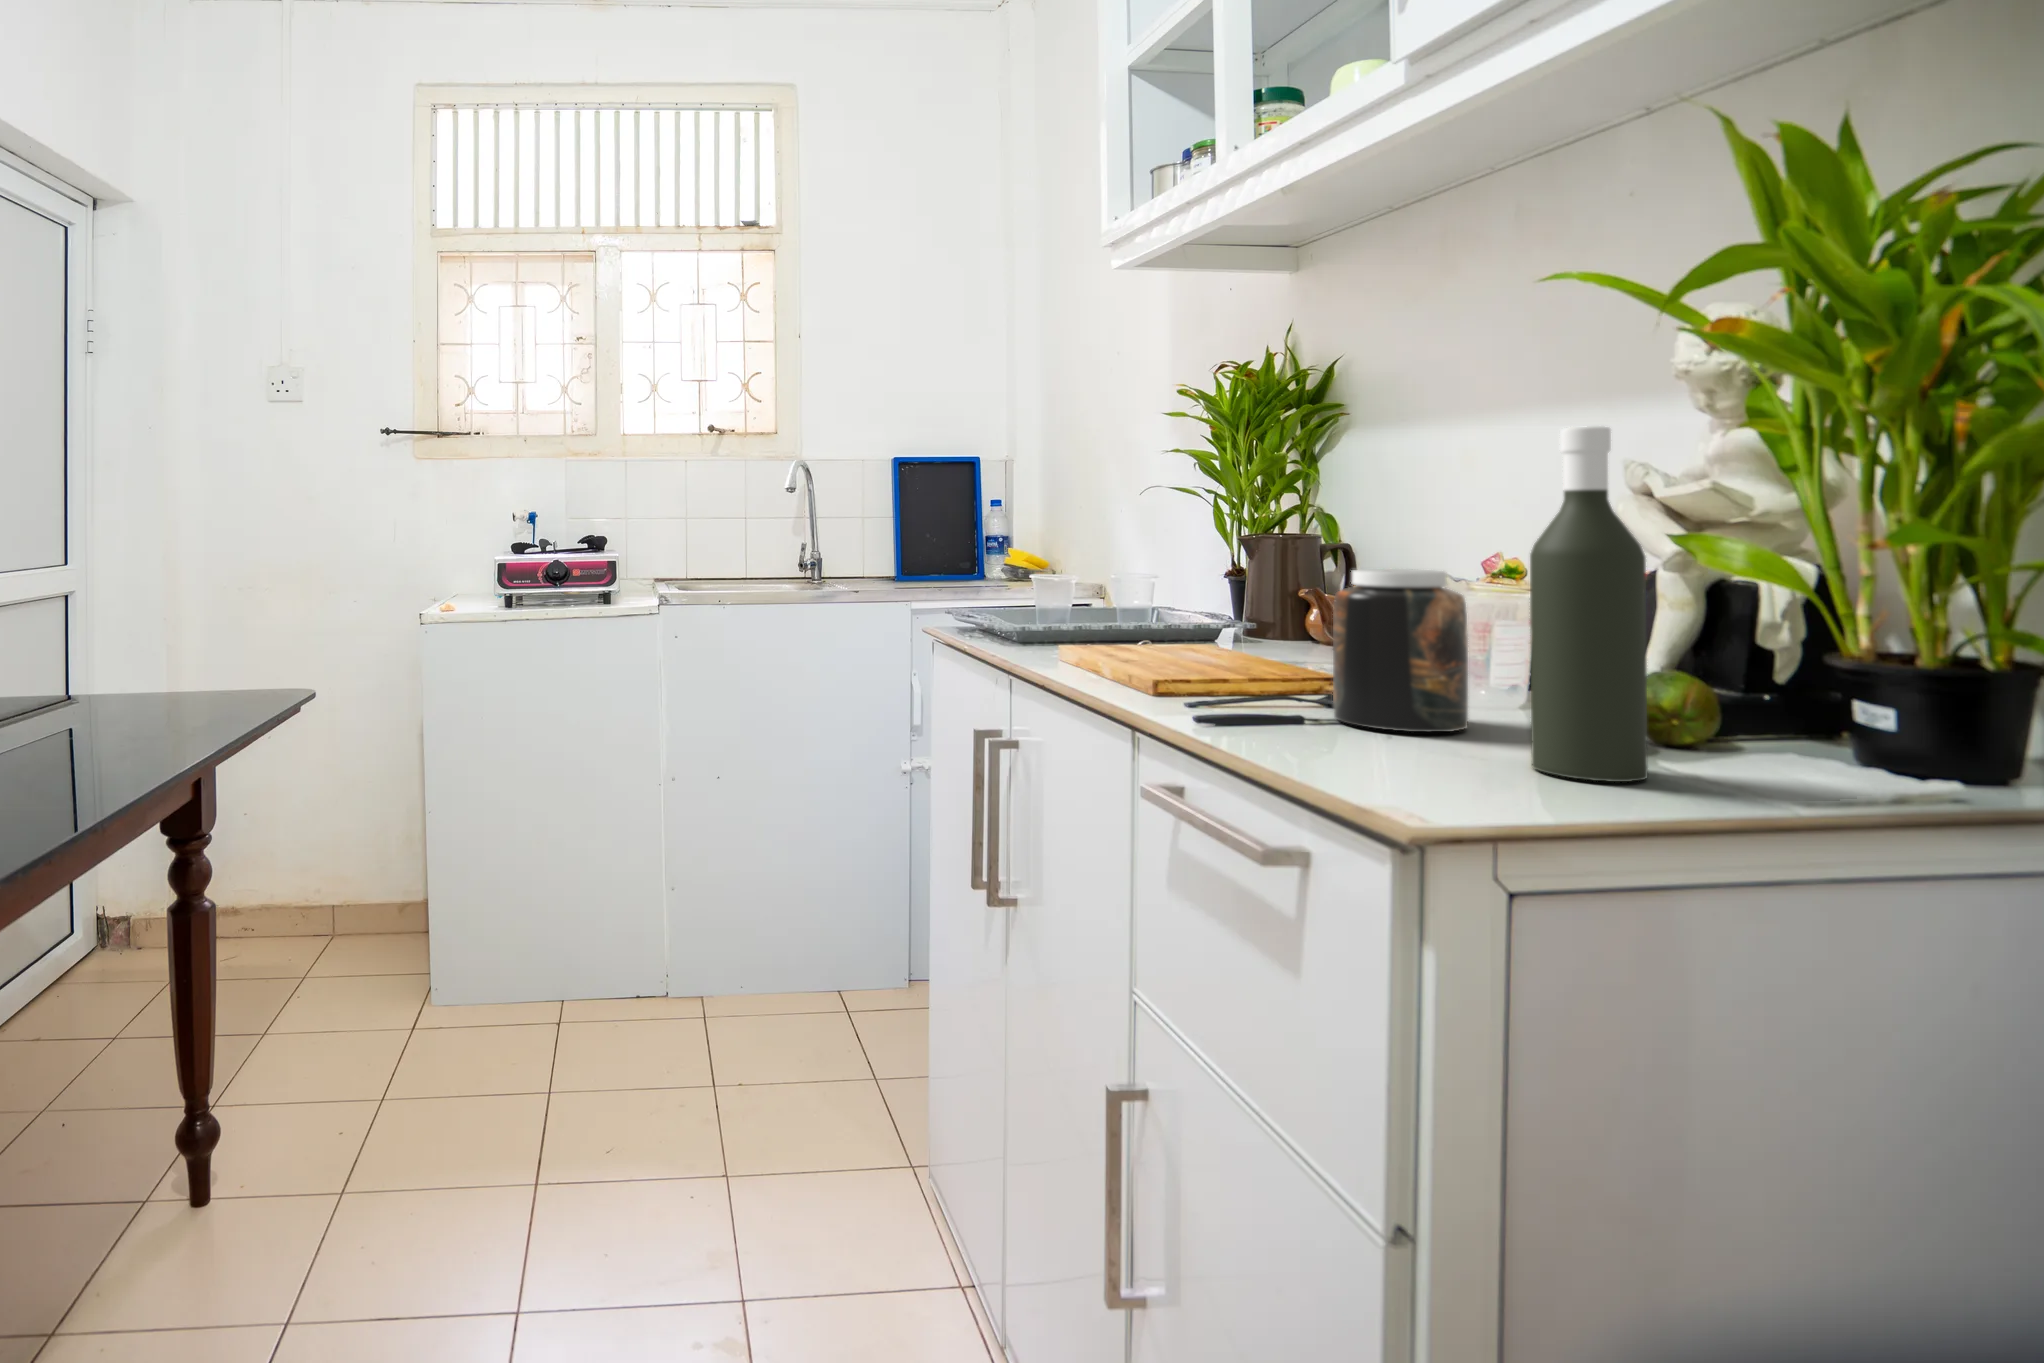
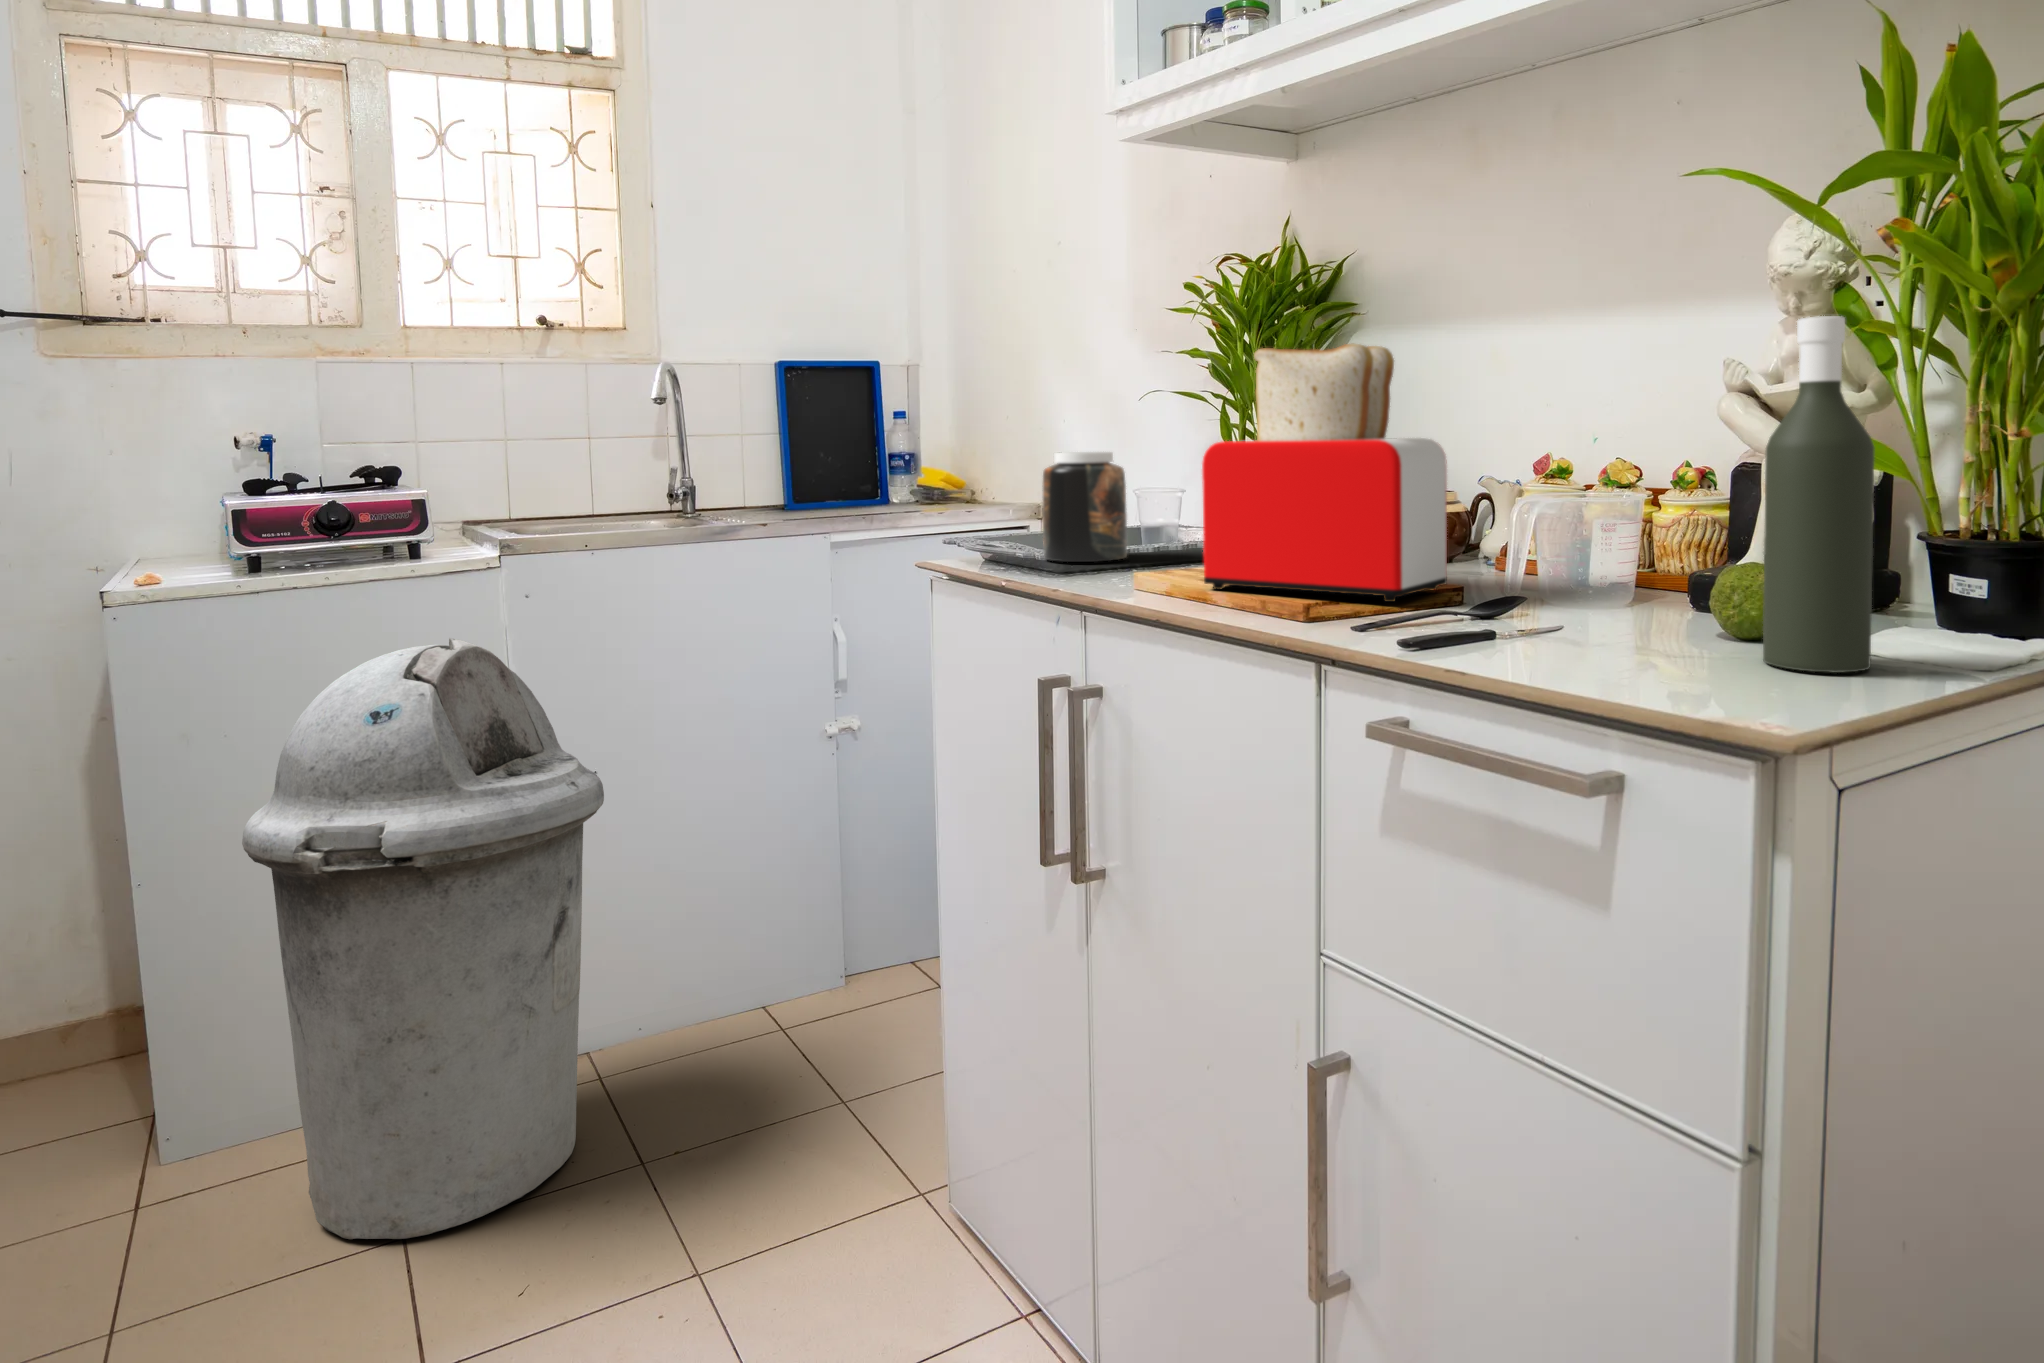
toaster: none [1107,449,1334,686] -> present [1202,344,1447,602]
jar: present [1333,569,1468,732] -> present [1043,452,1127,562]
trash can: none [480,667,709,1107] -> present [242,638,604,1239]

